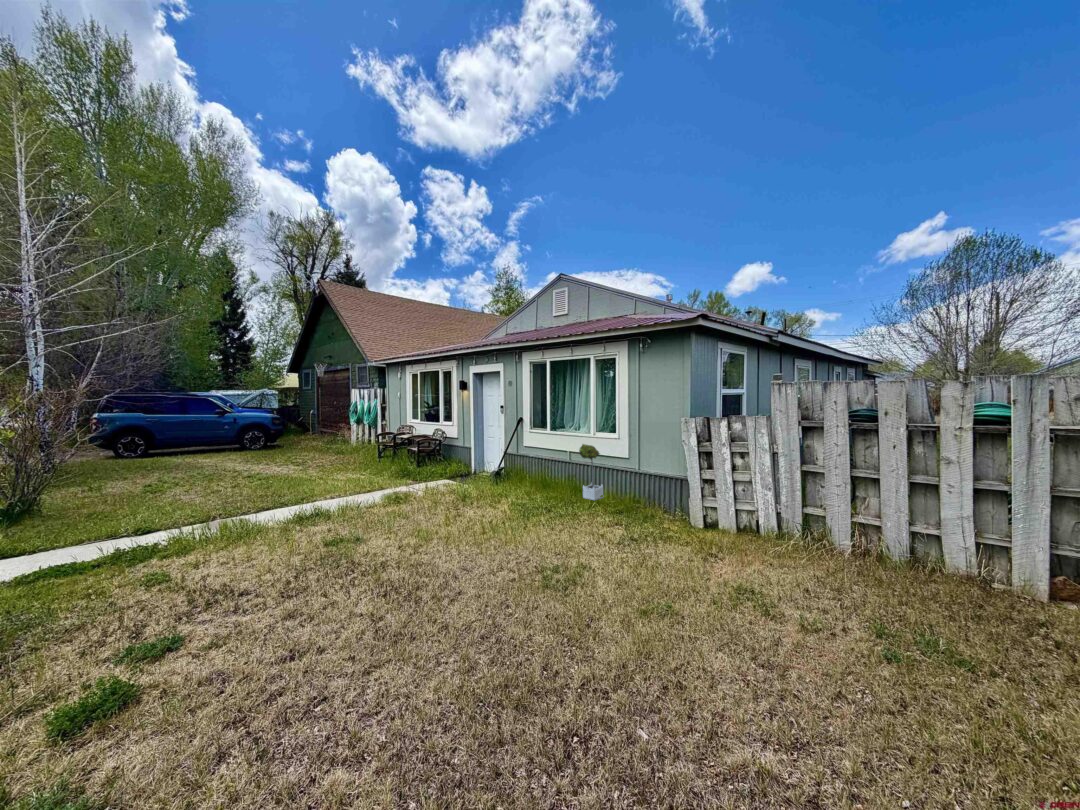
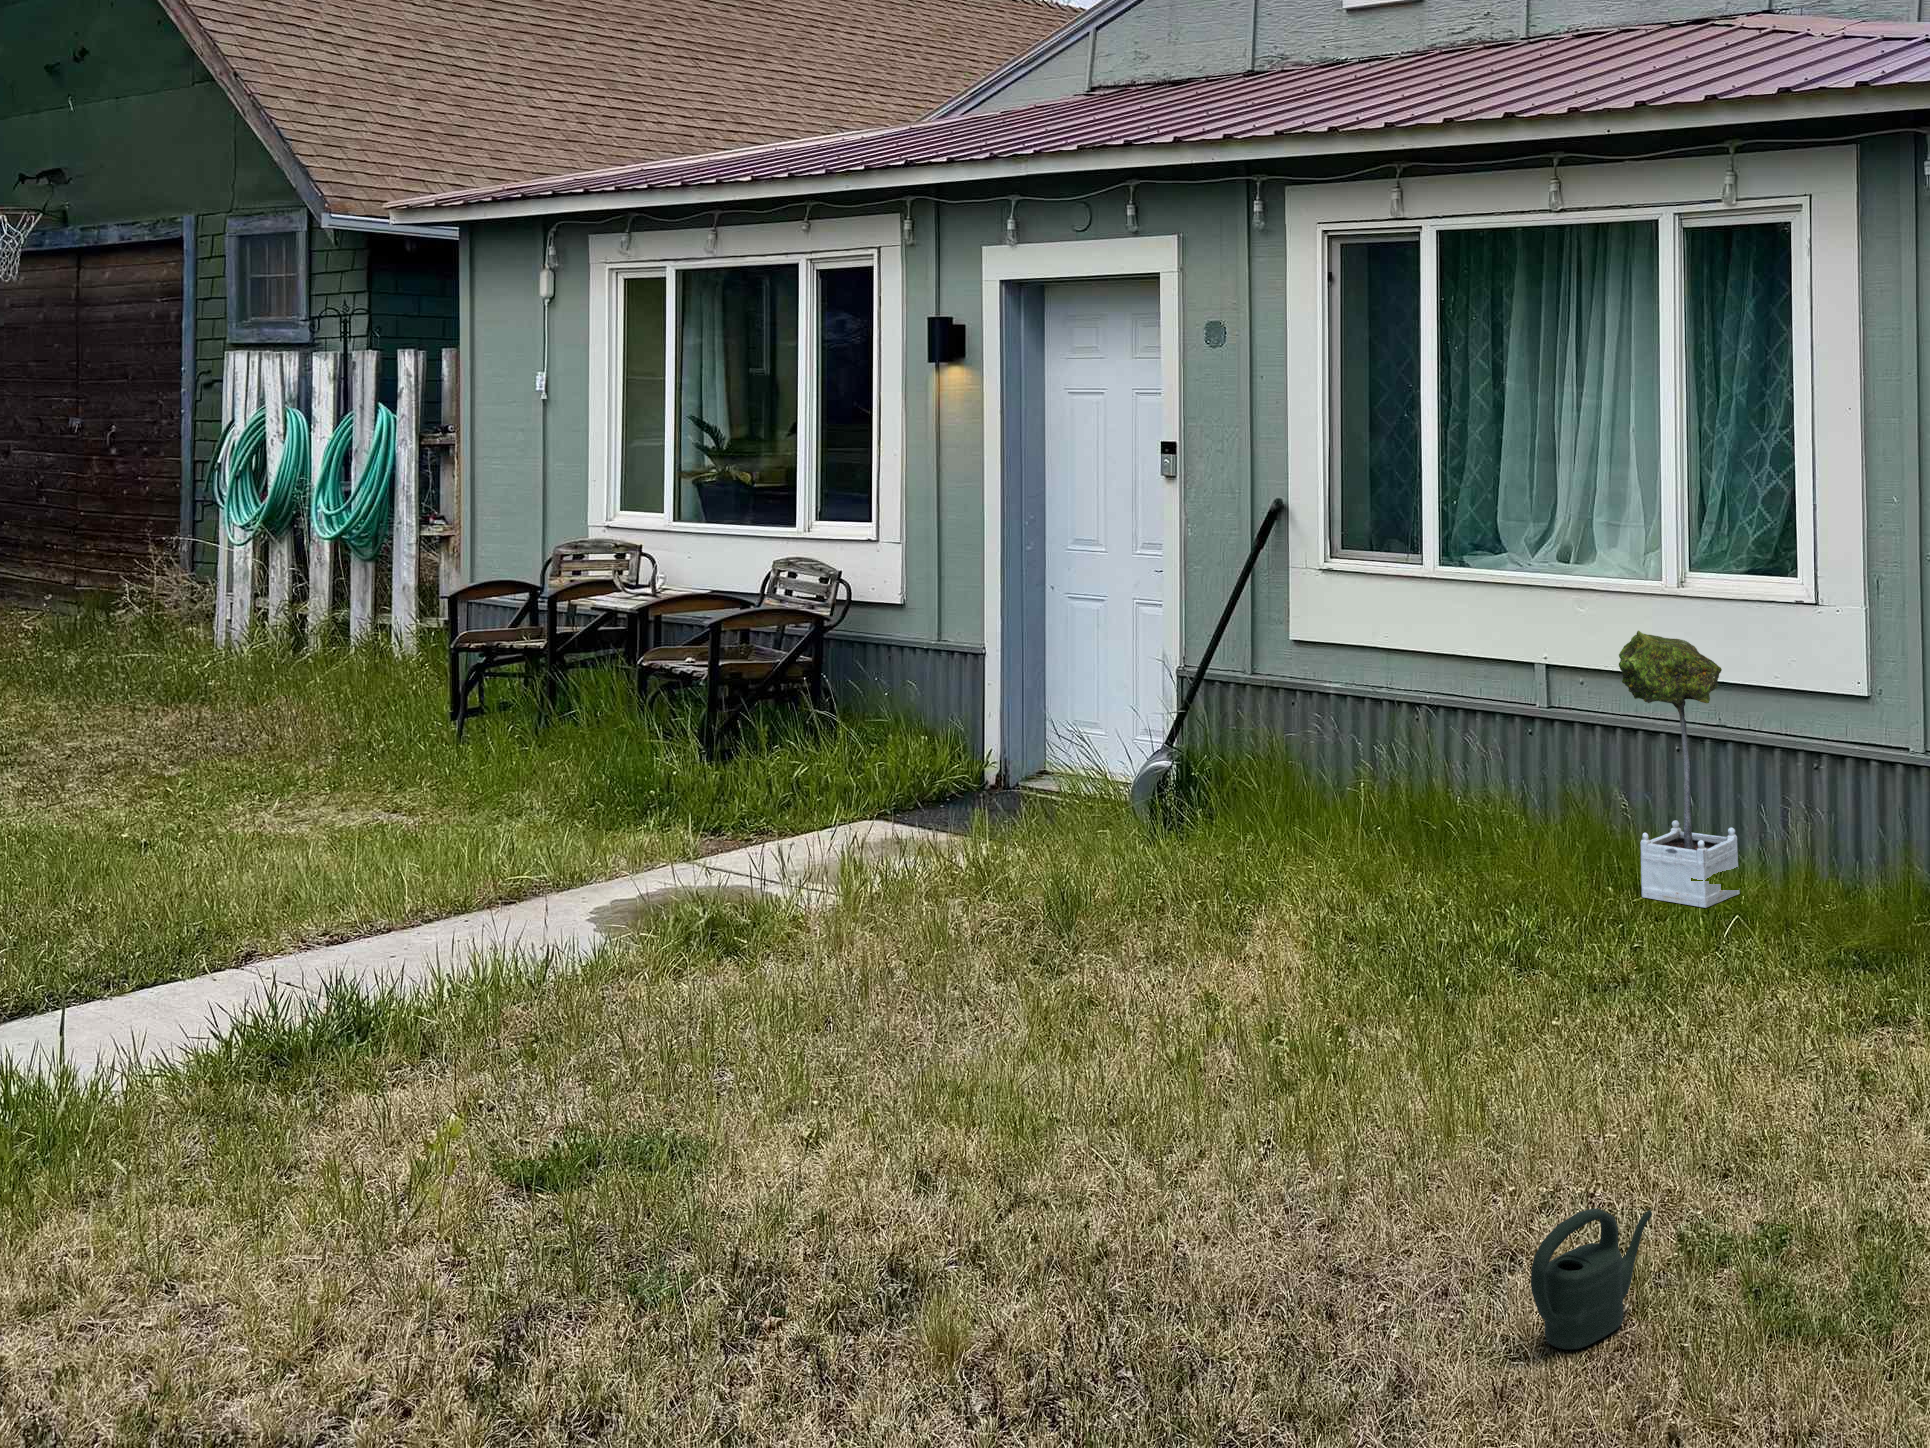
watering can: none [491,566,526,595] -> present [1531,1208,1652,1350]

